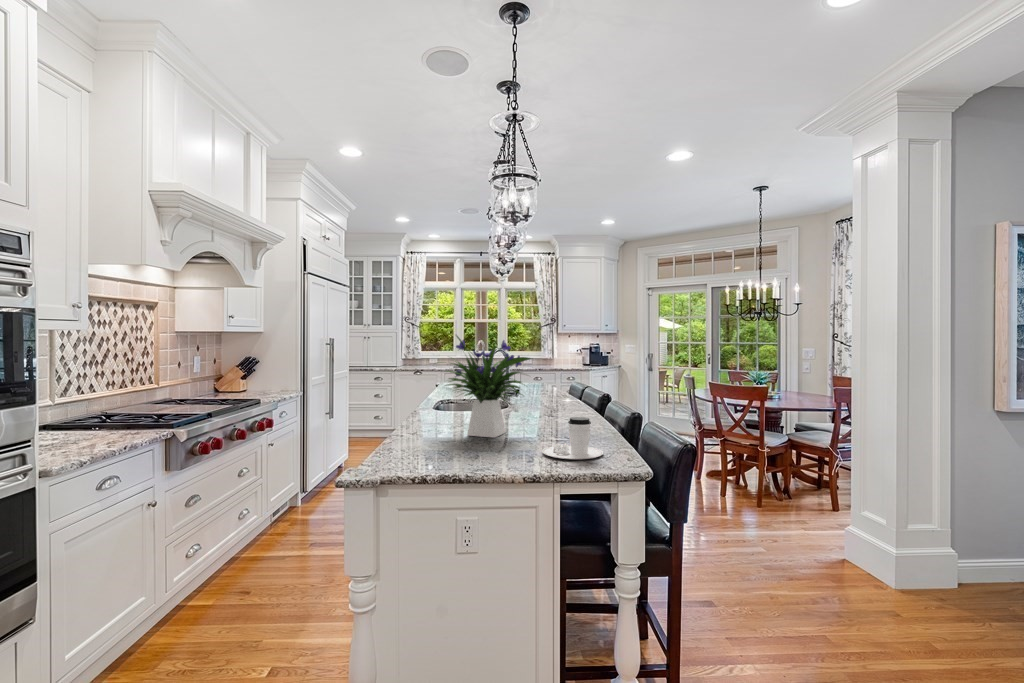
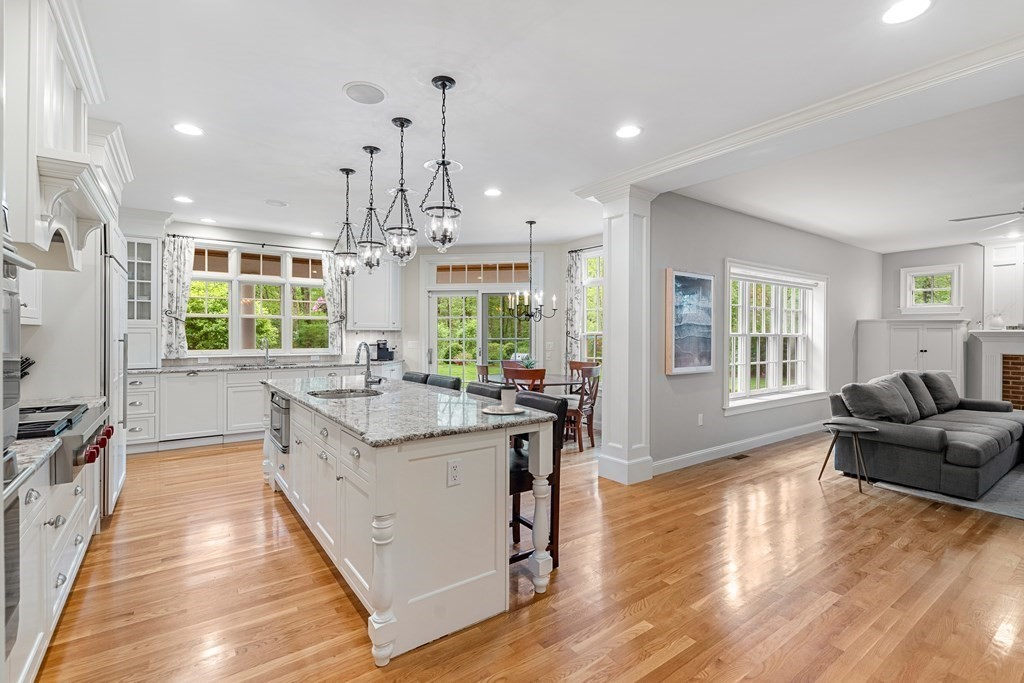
flower arrangement: present [446,336,531,438] -> none [375,326,452,409]

